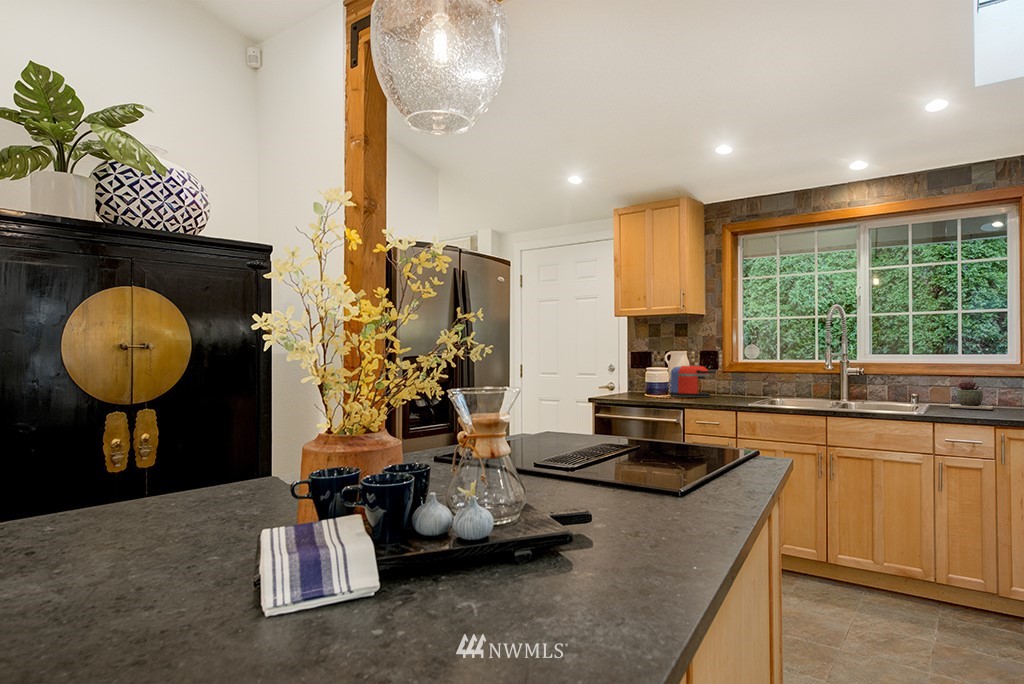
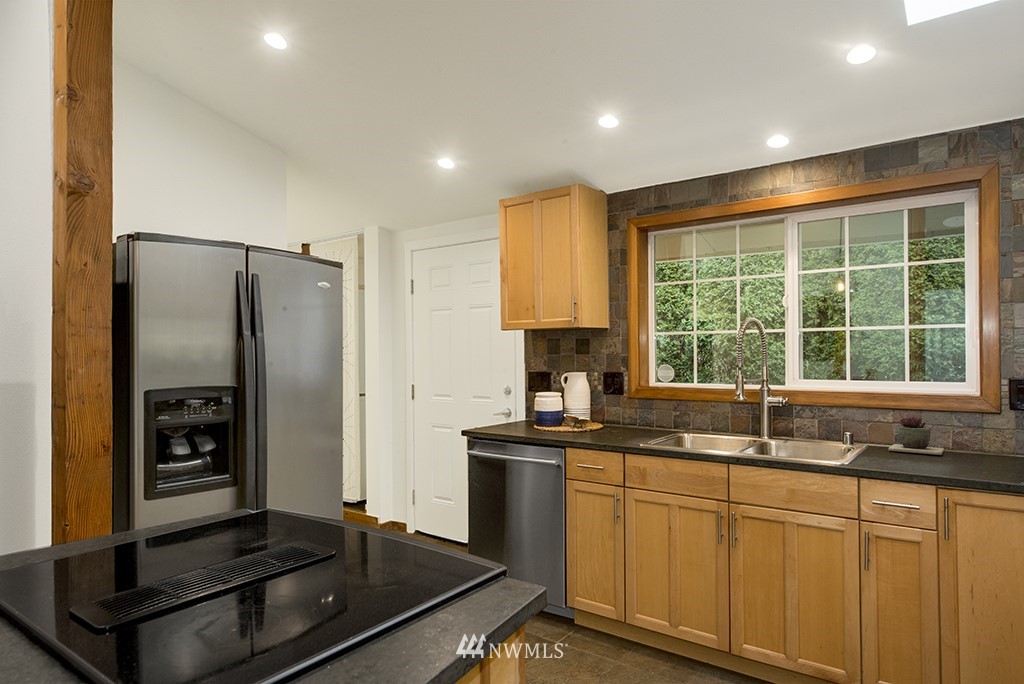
coffee maker: present [669,366,716,397] -> none [560,391,616,430]

